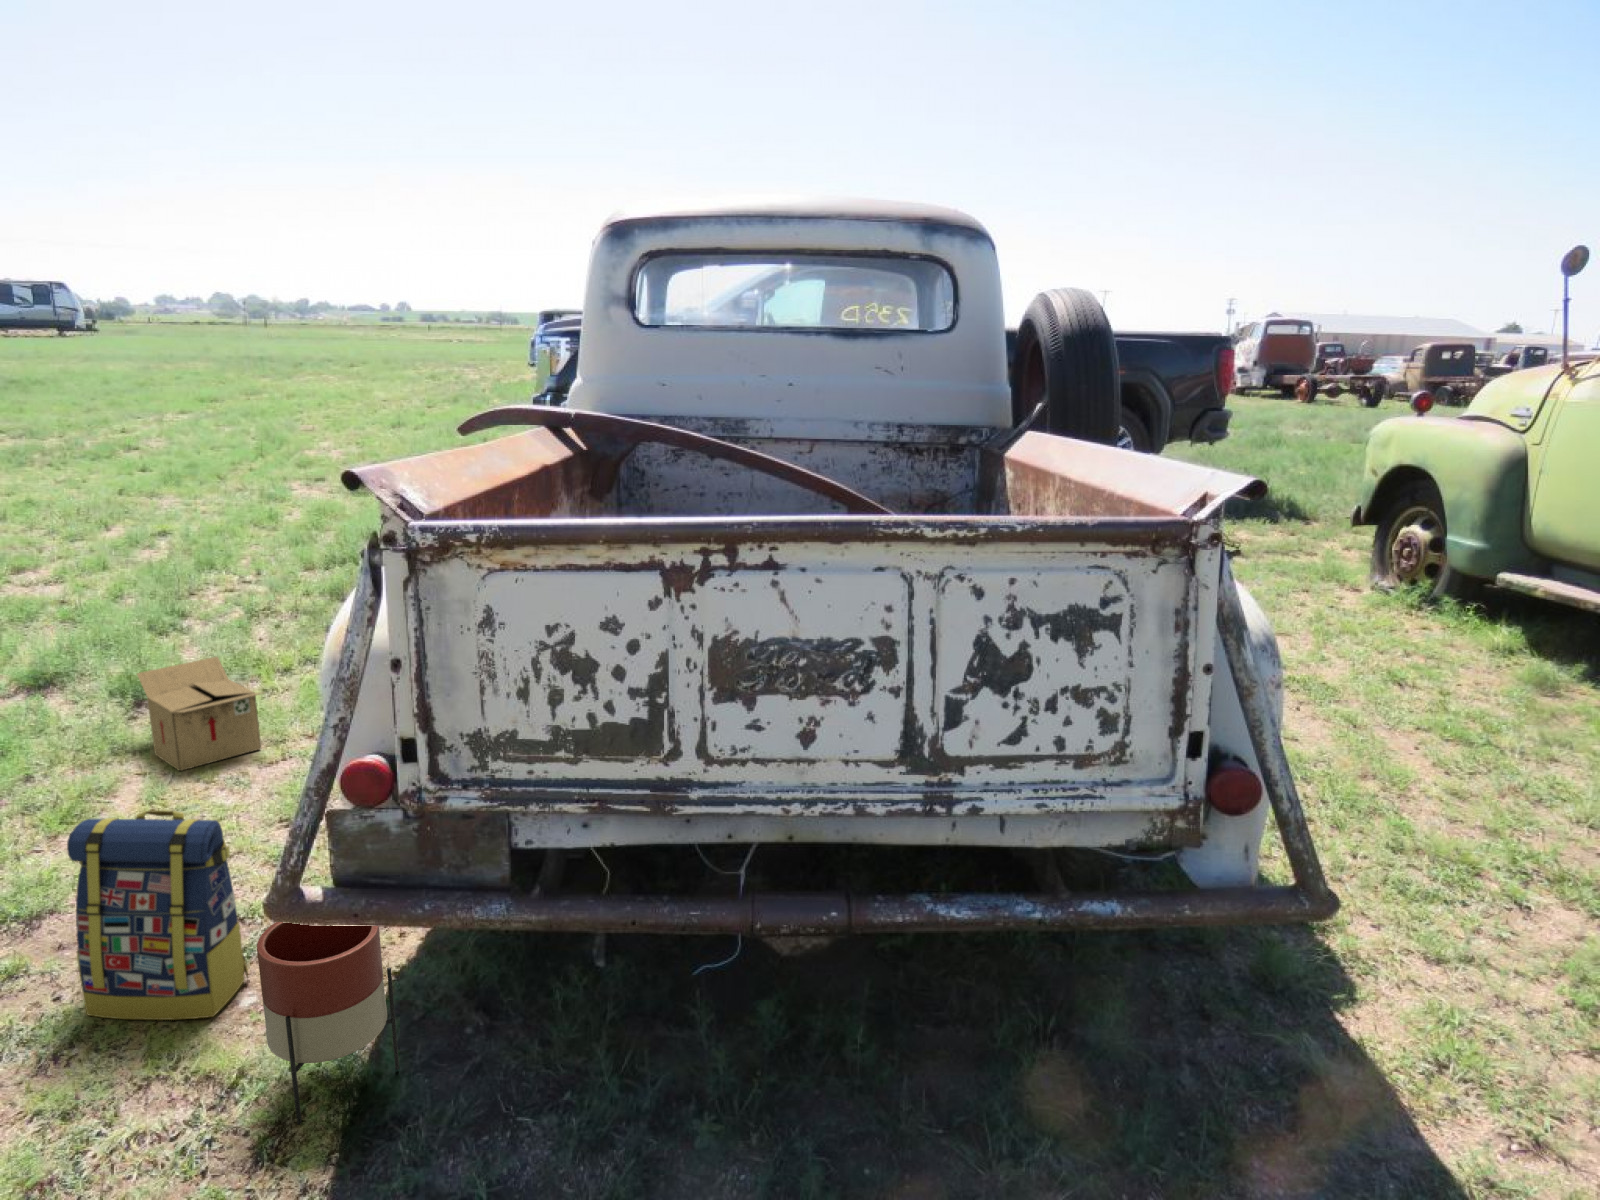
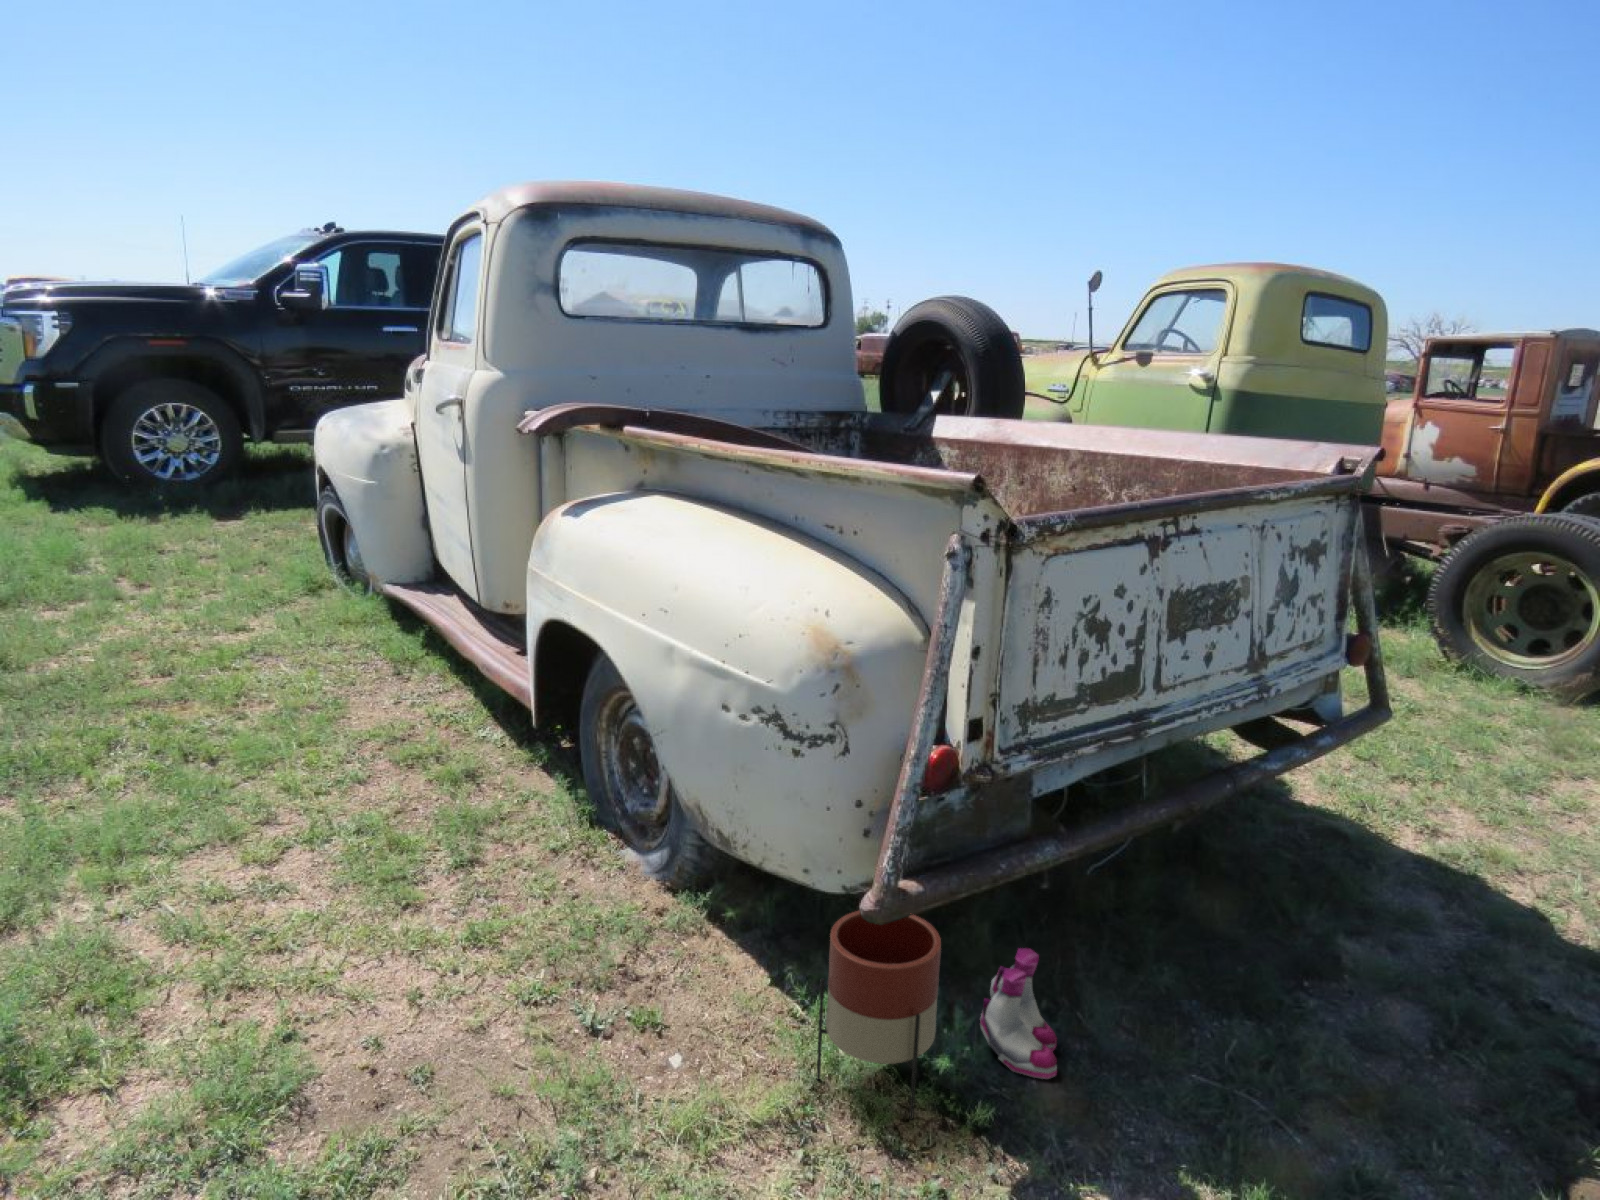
cardboard box: present [137,657,262,771] -> none [29,764,239,915]
backpack: present [67,810,248,1020] -> none [526,879,692,1144]
boots: none [443,1008,544,1156] -> present [980,948,1057,1079]

